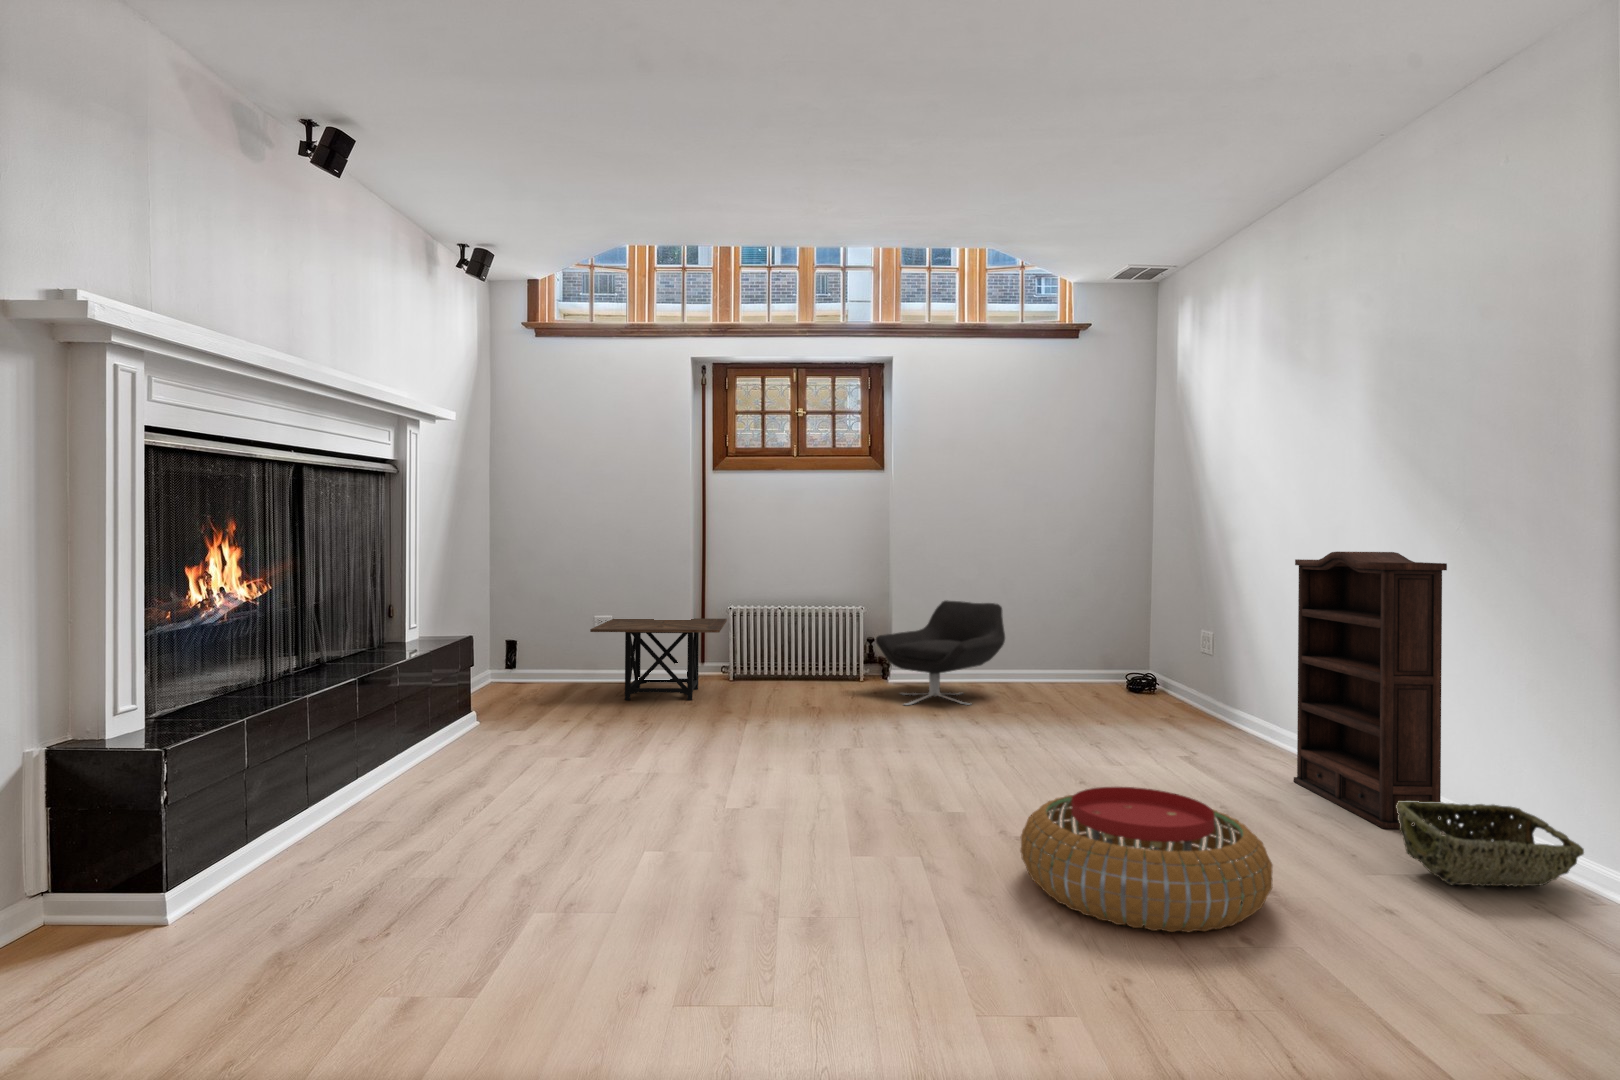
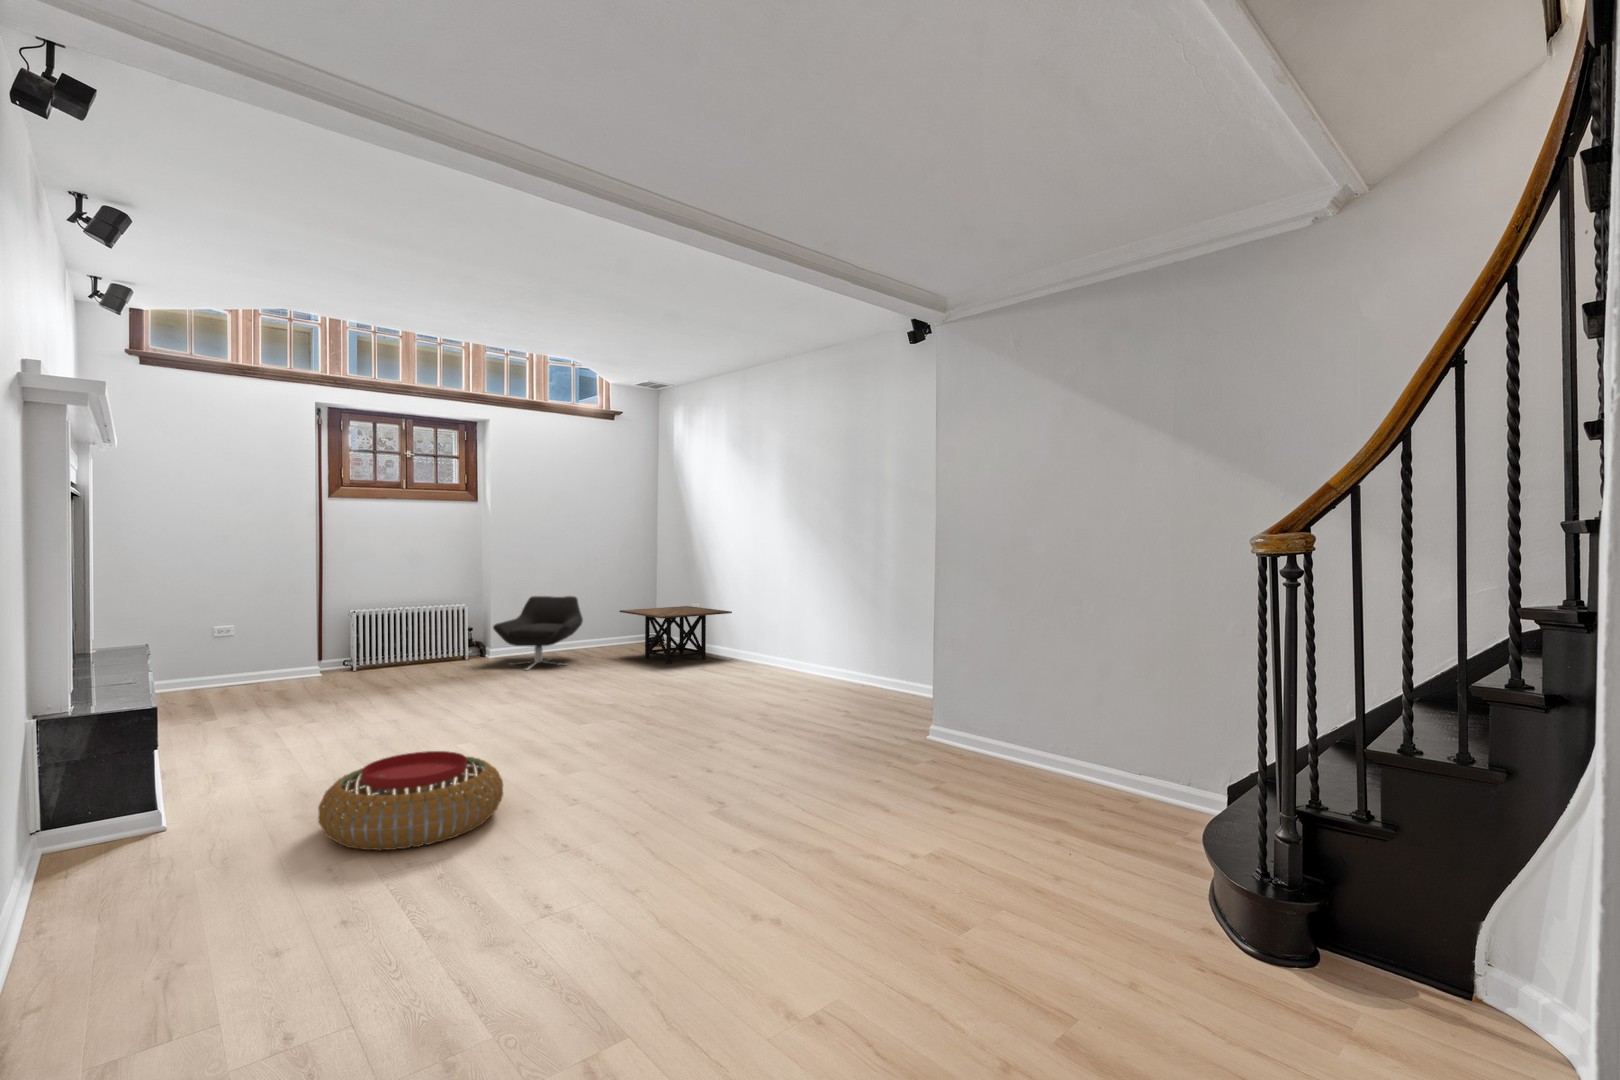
bookshelf: present [1294,552,1447,829] -> none [775,563,843,686]
side table: present [590,618,727,700] -> present [620,606,732,663]
pouf: present [1021,787,1273,932] -> present [318,751,503,850]
woven basket: present [1396,801,1584,887] -> none [839,666,897,699]

